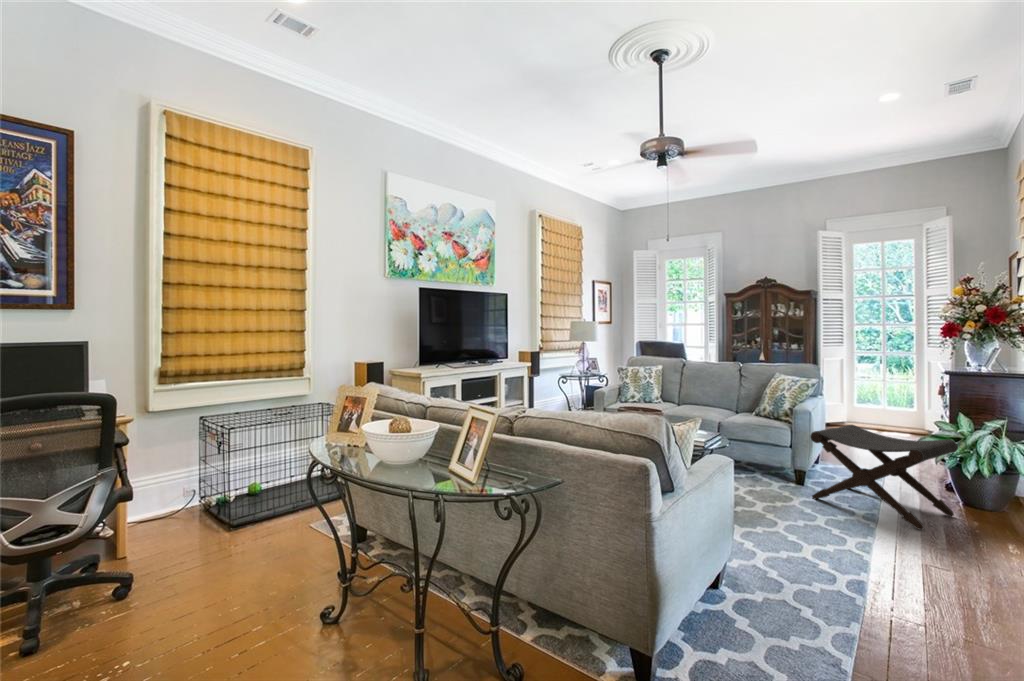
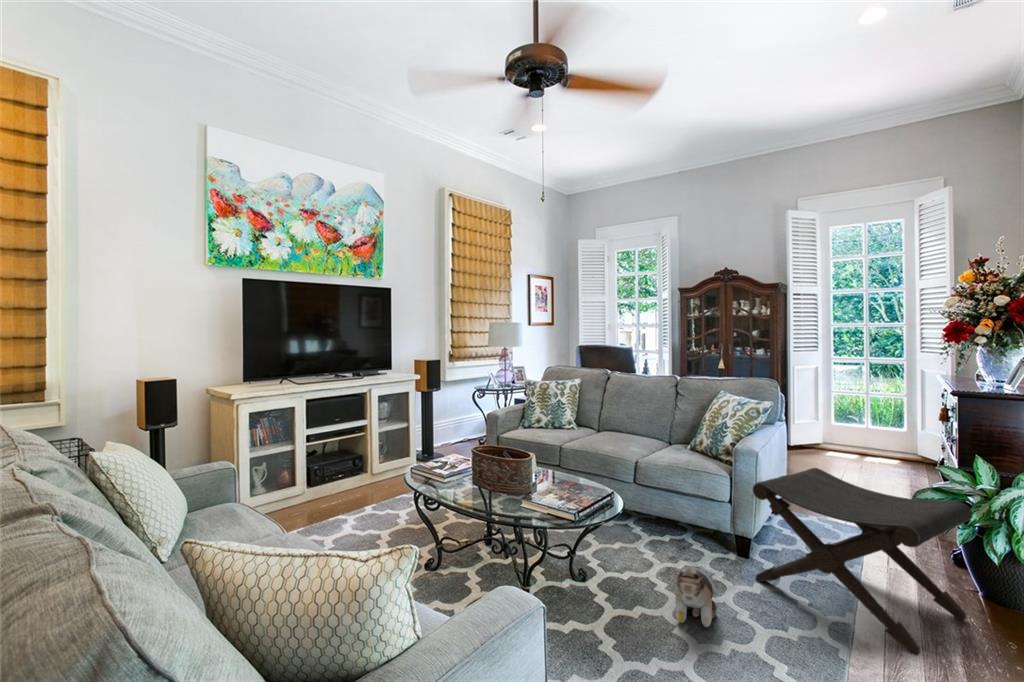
plush toy: none [765,479,791,518] -> present [673,567,716,627]

